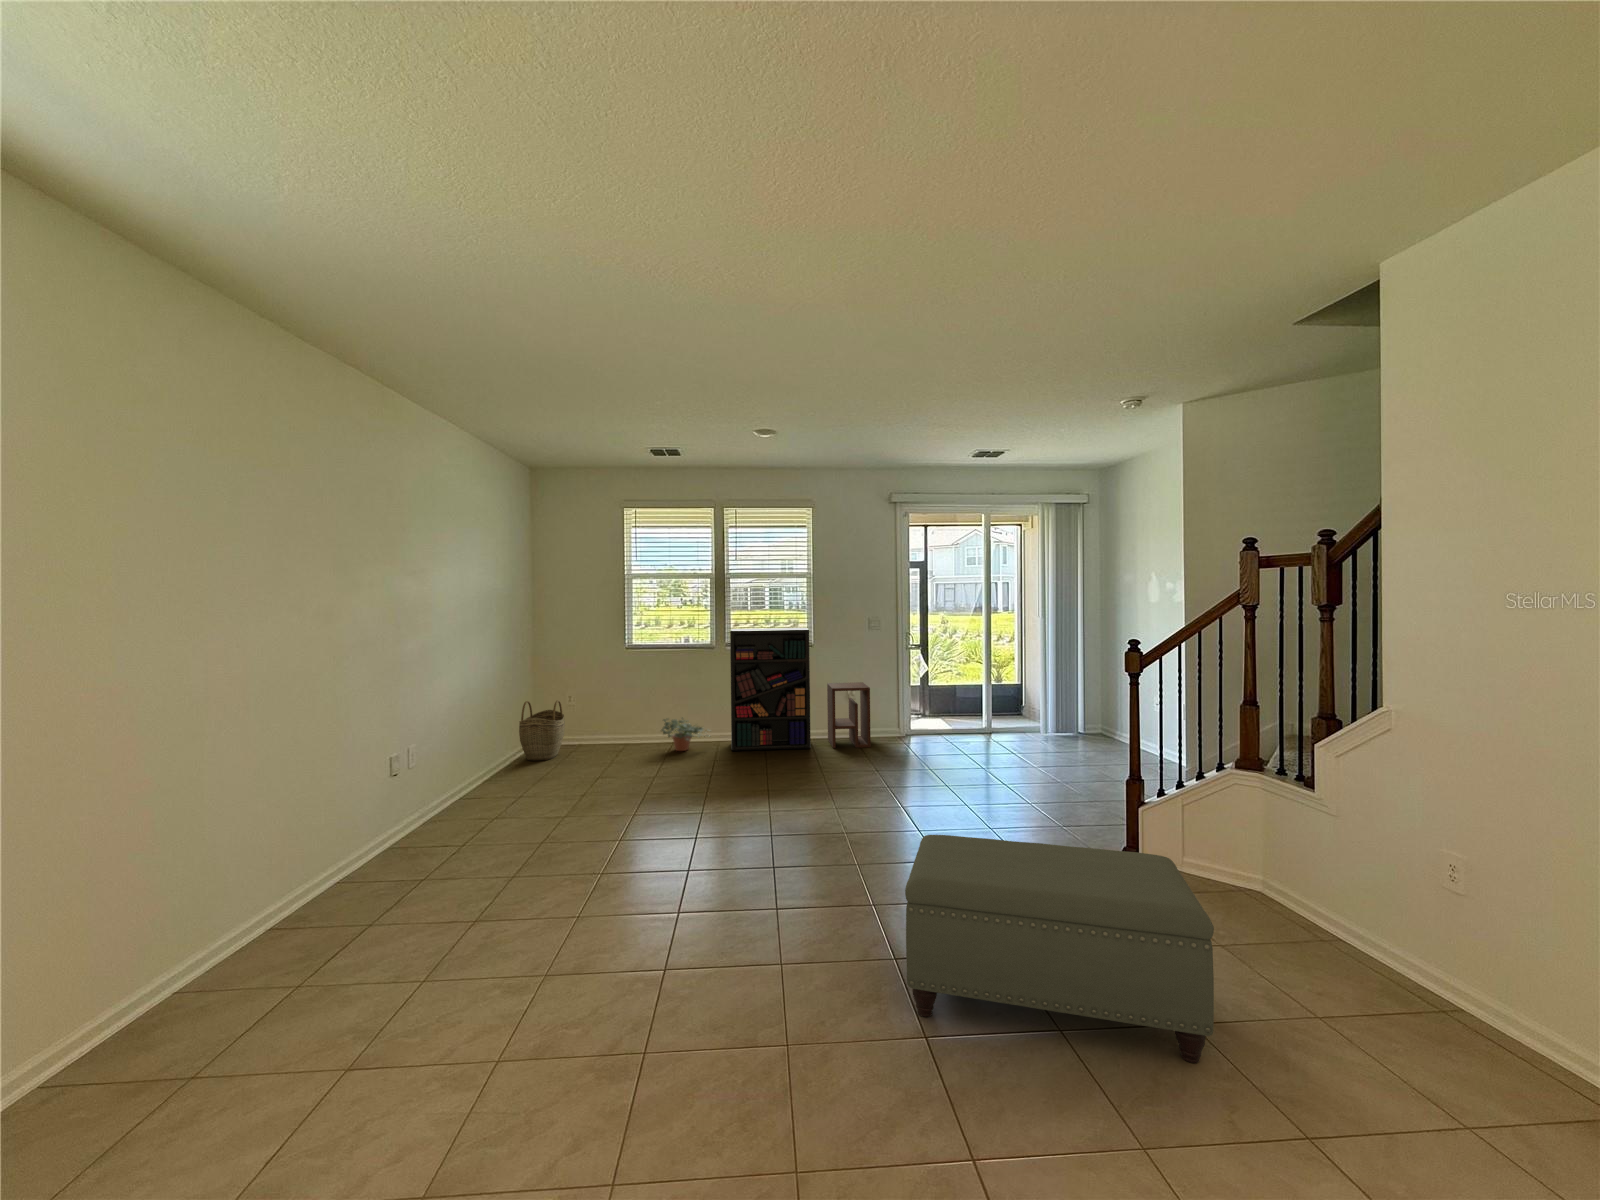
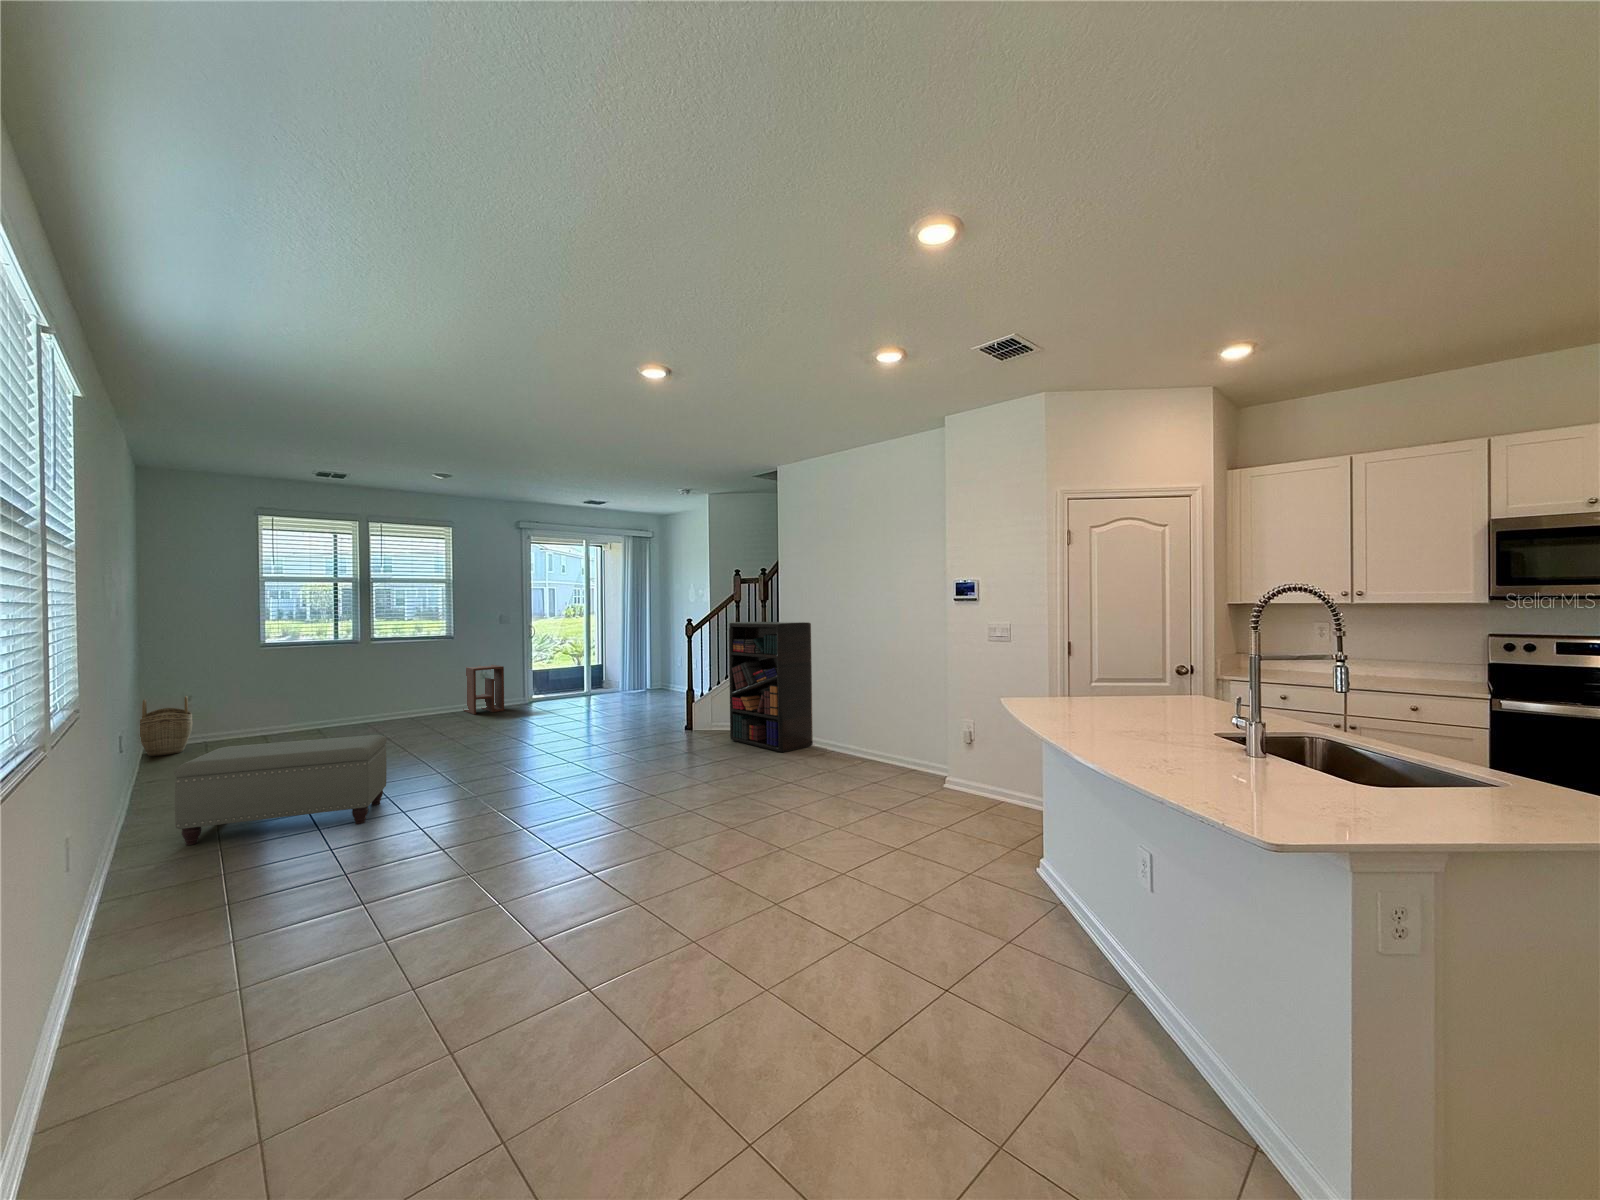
bookshelf: present [730,628,811,751] -> present [729,622,813,752]
potted plant: present [662,719,703,751] -> none [304,704,359,732]
ottoman: present [905,835,1214,1063] -> present [174,735,387,845]

